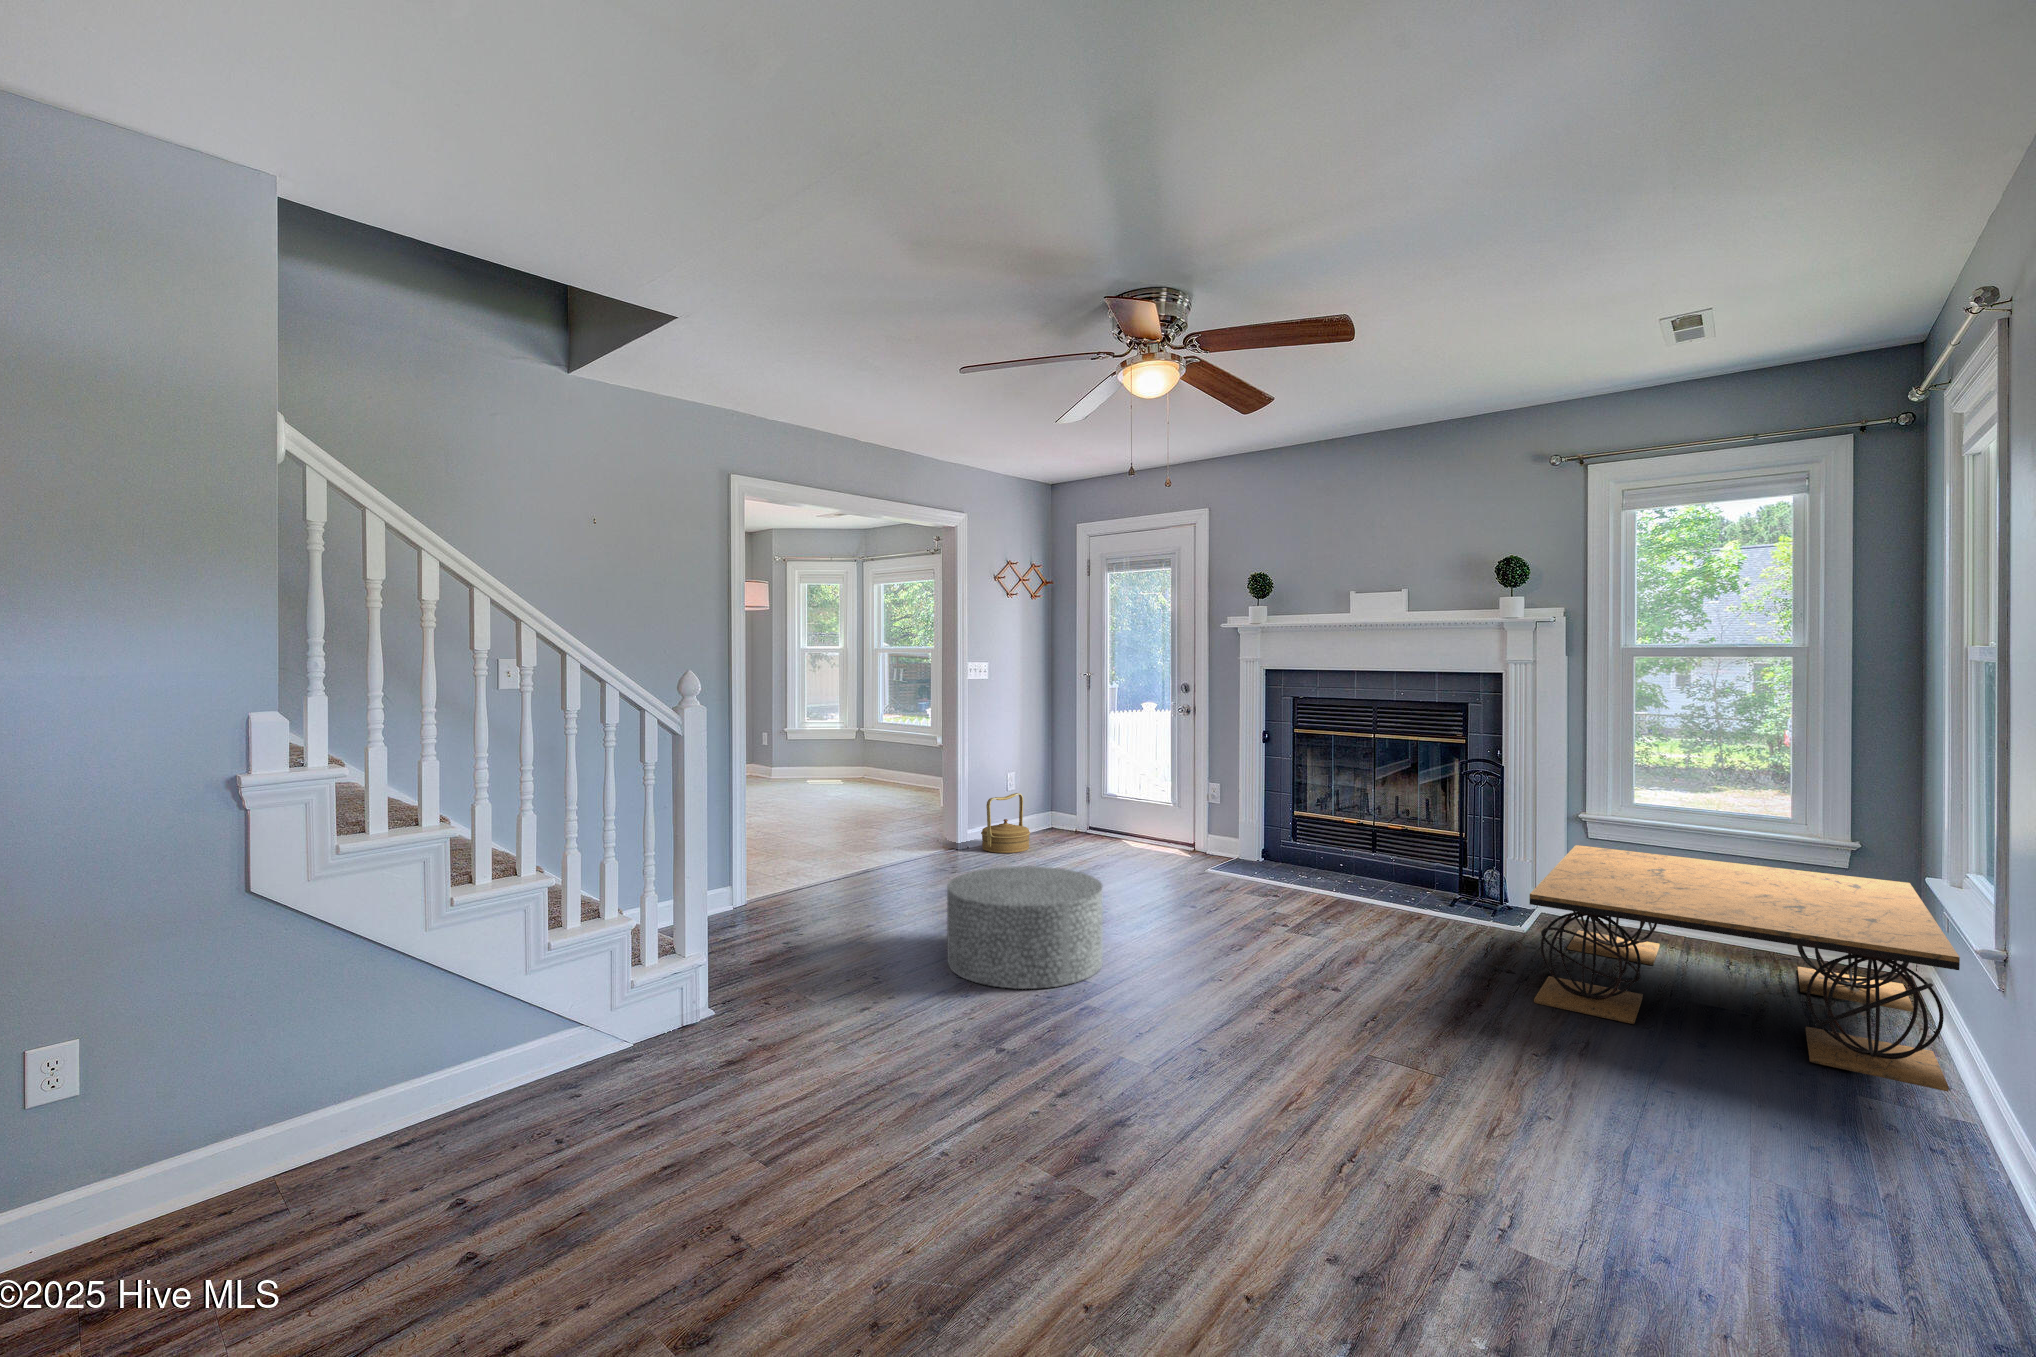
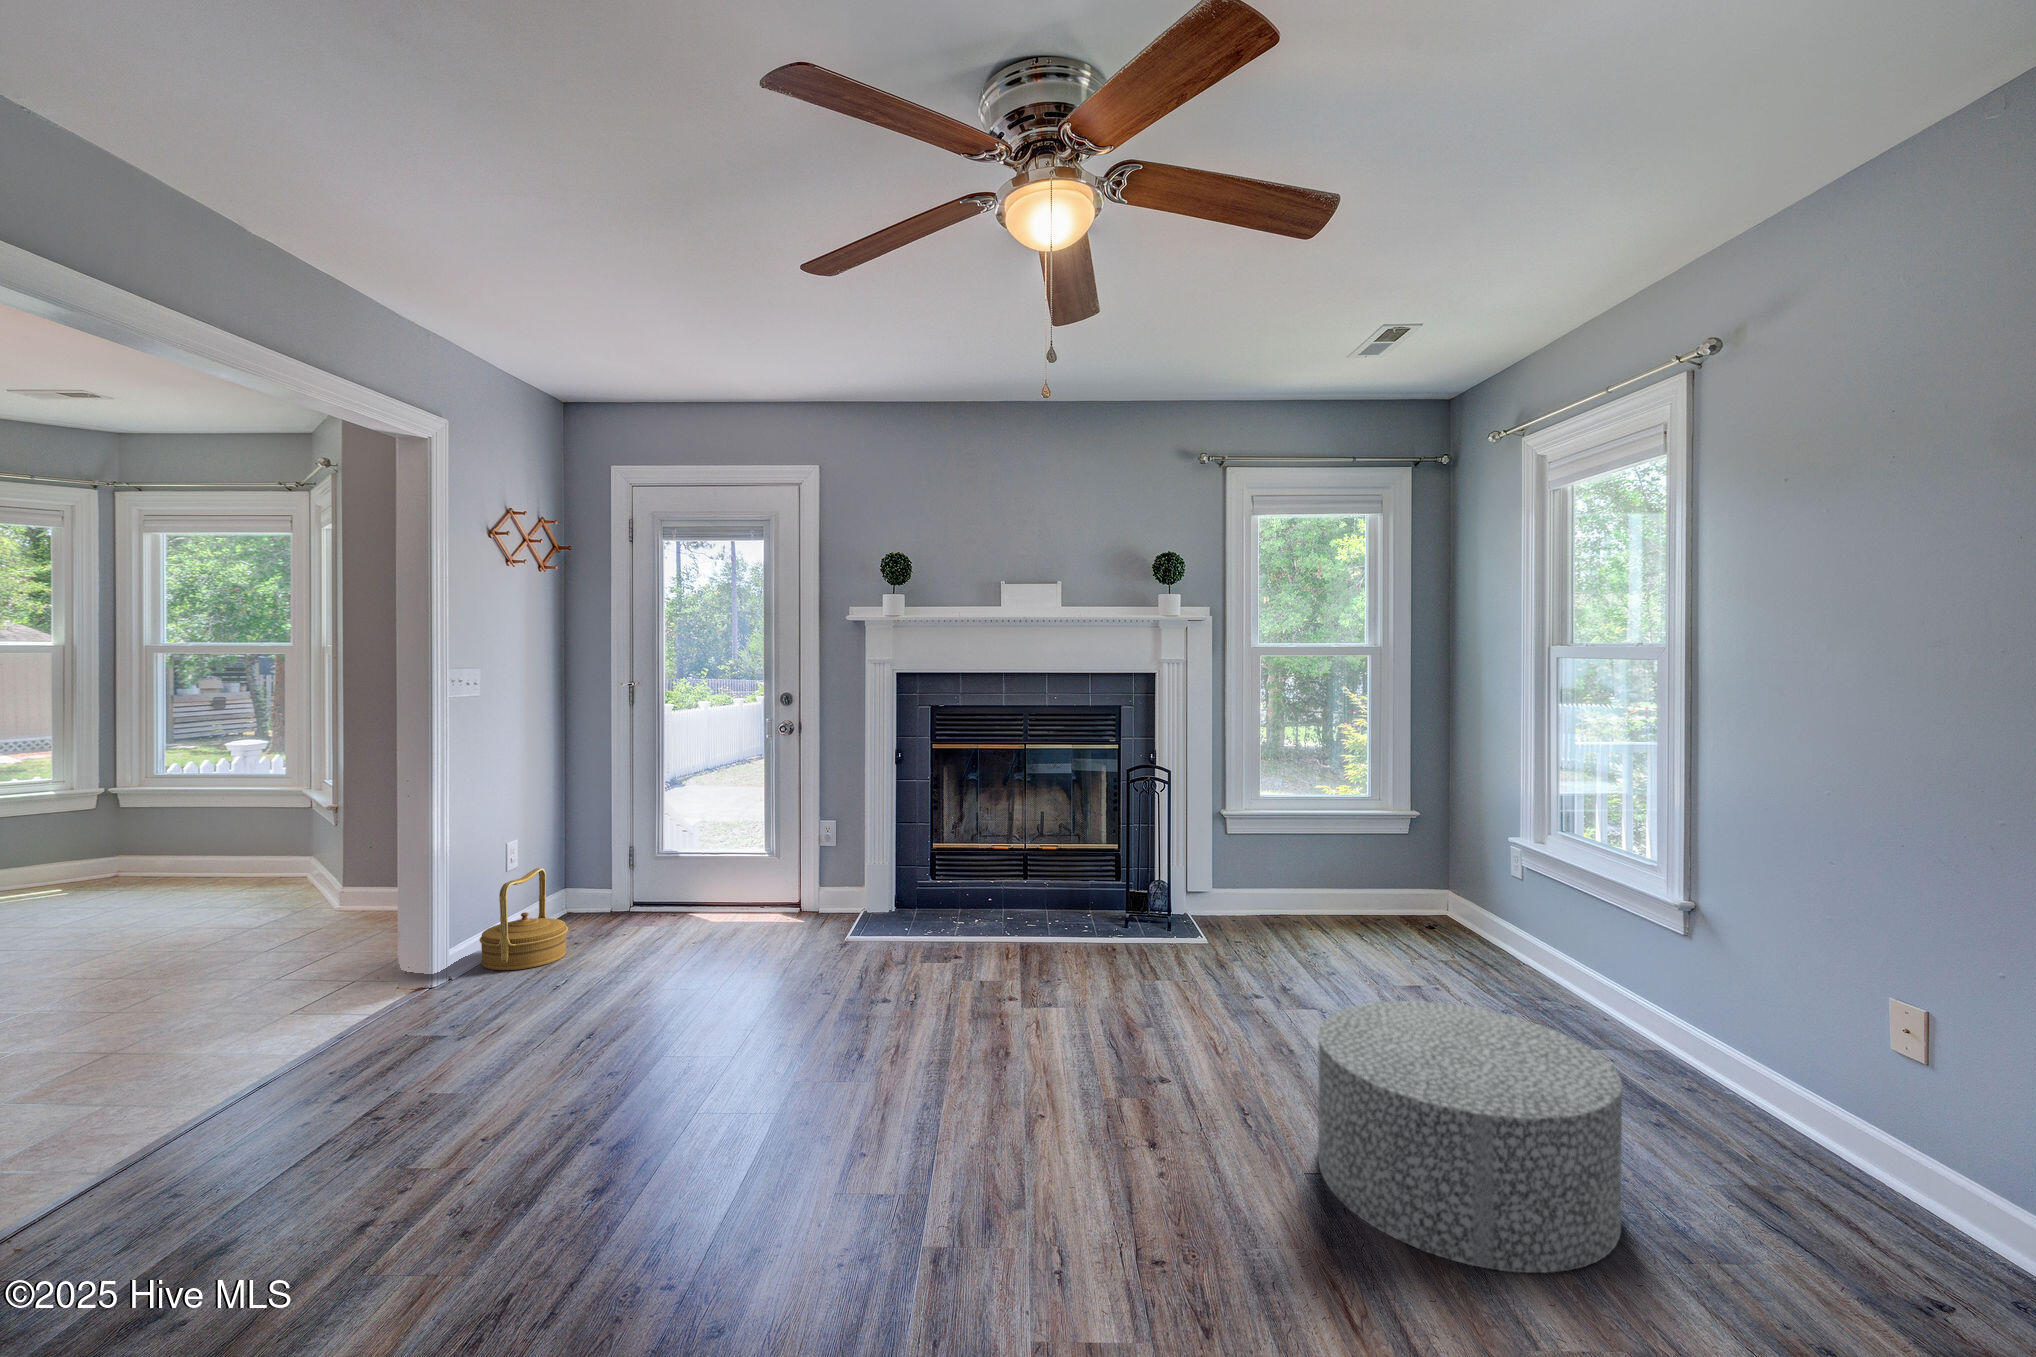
coffee table: present [1530,845,1960,1092] -> none [1237,839,1625,1014]
ottoman: present [947,866,1103,989] -> present [1318,1001,1622,1273]

